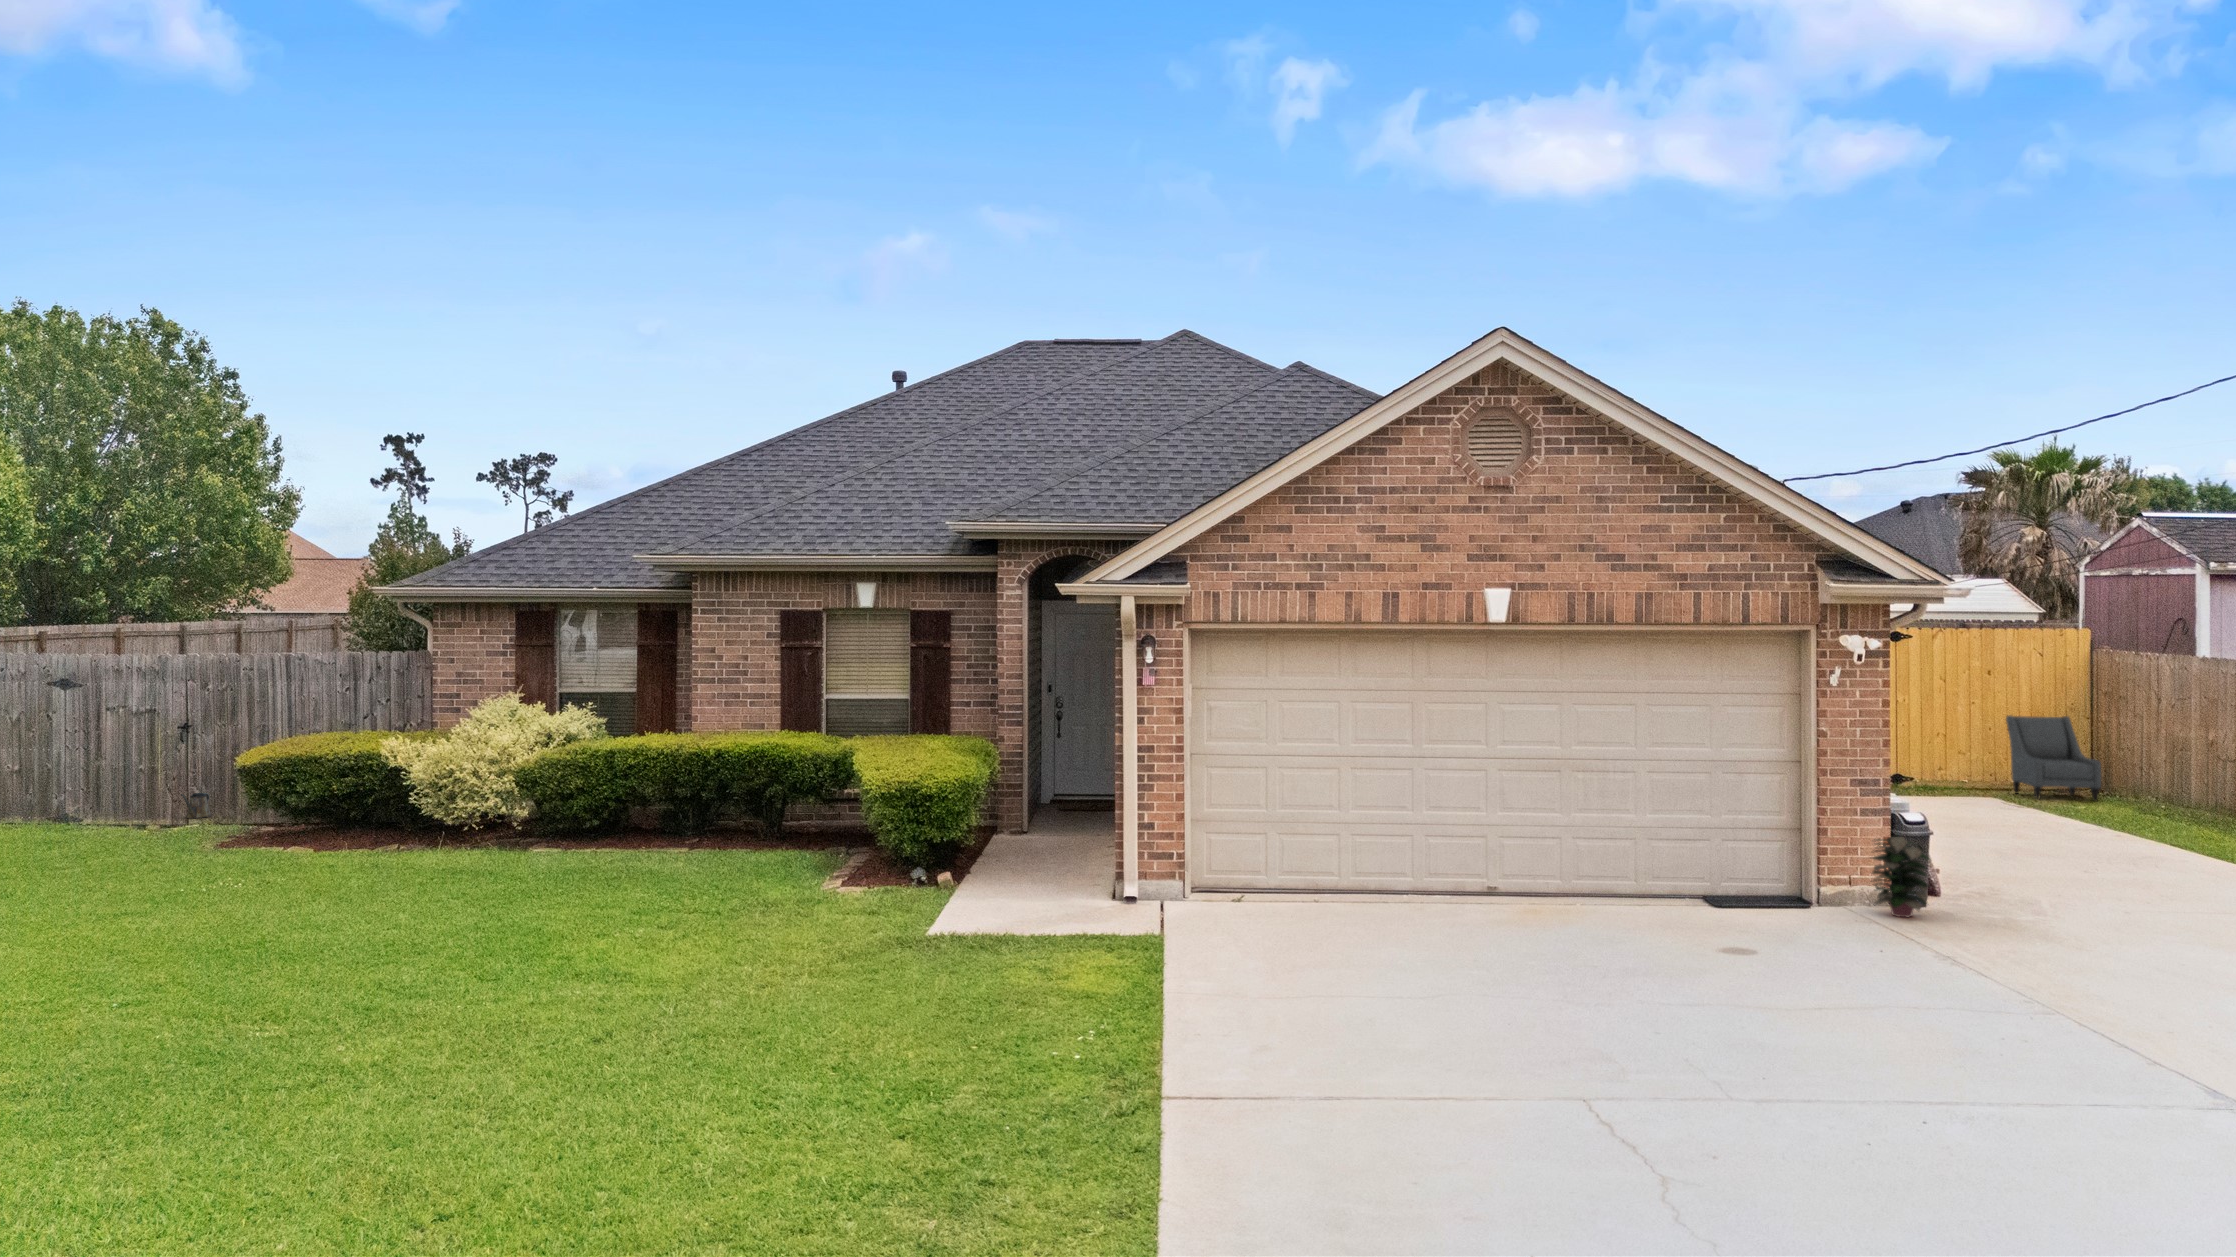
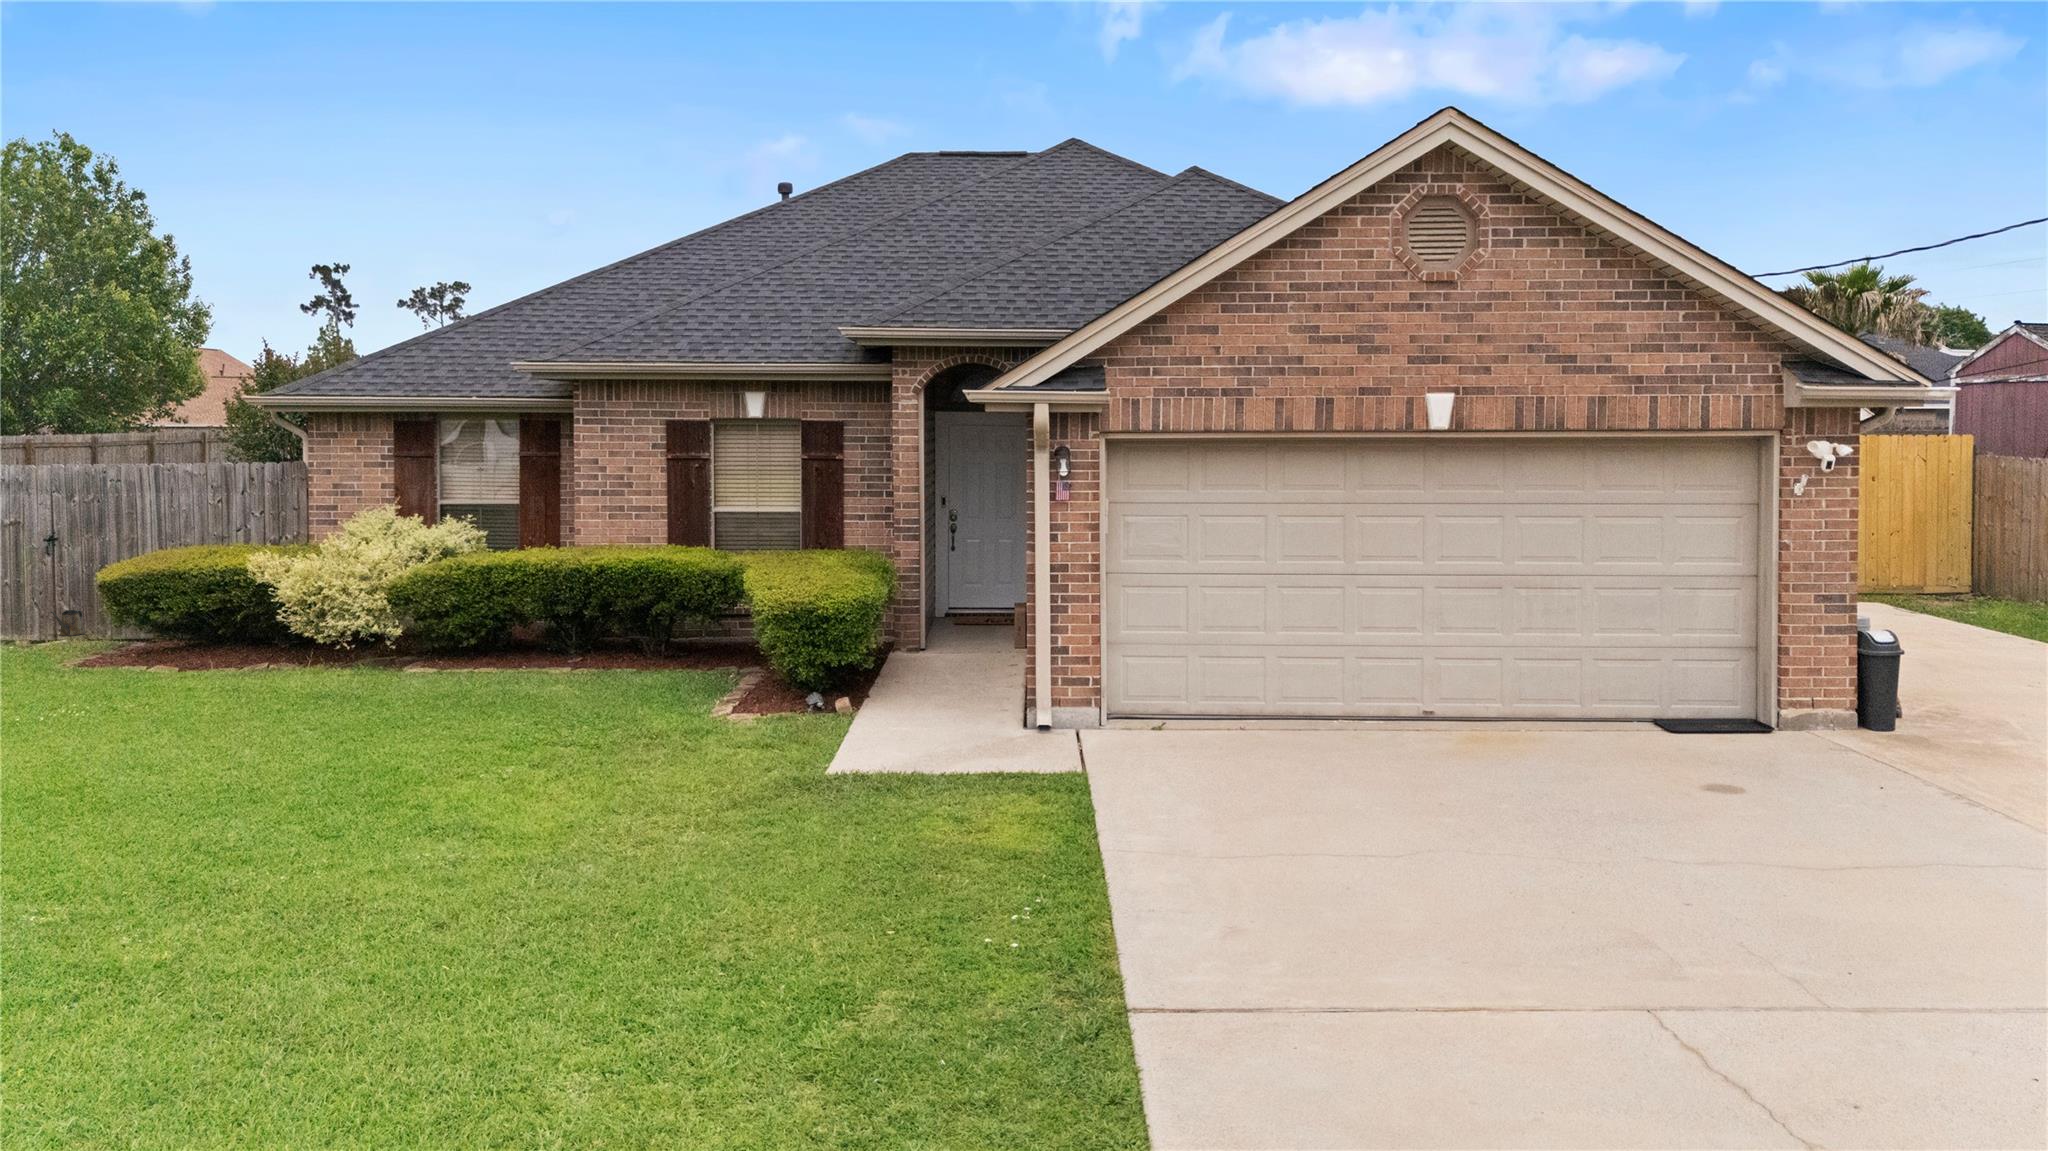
chair: present [2006,716,2101,801] -> none [1904,531,2000,616]
decorative plant: present [1873,837,1929,917] -> none [1815,659,1884,742]

